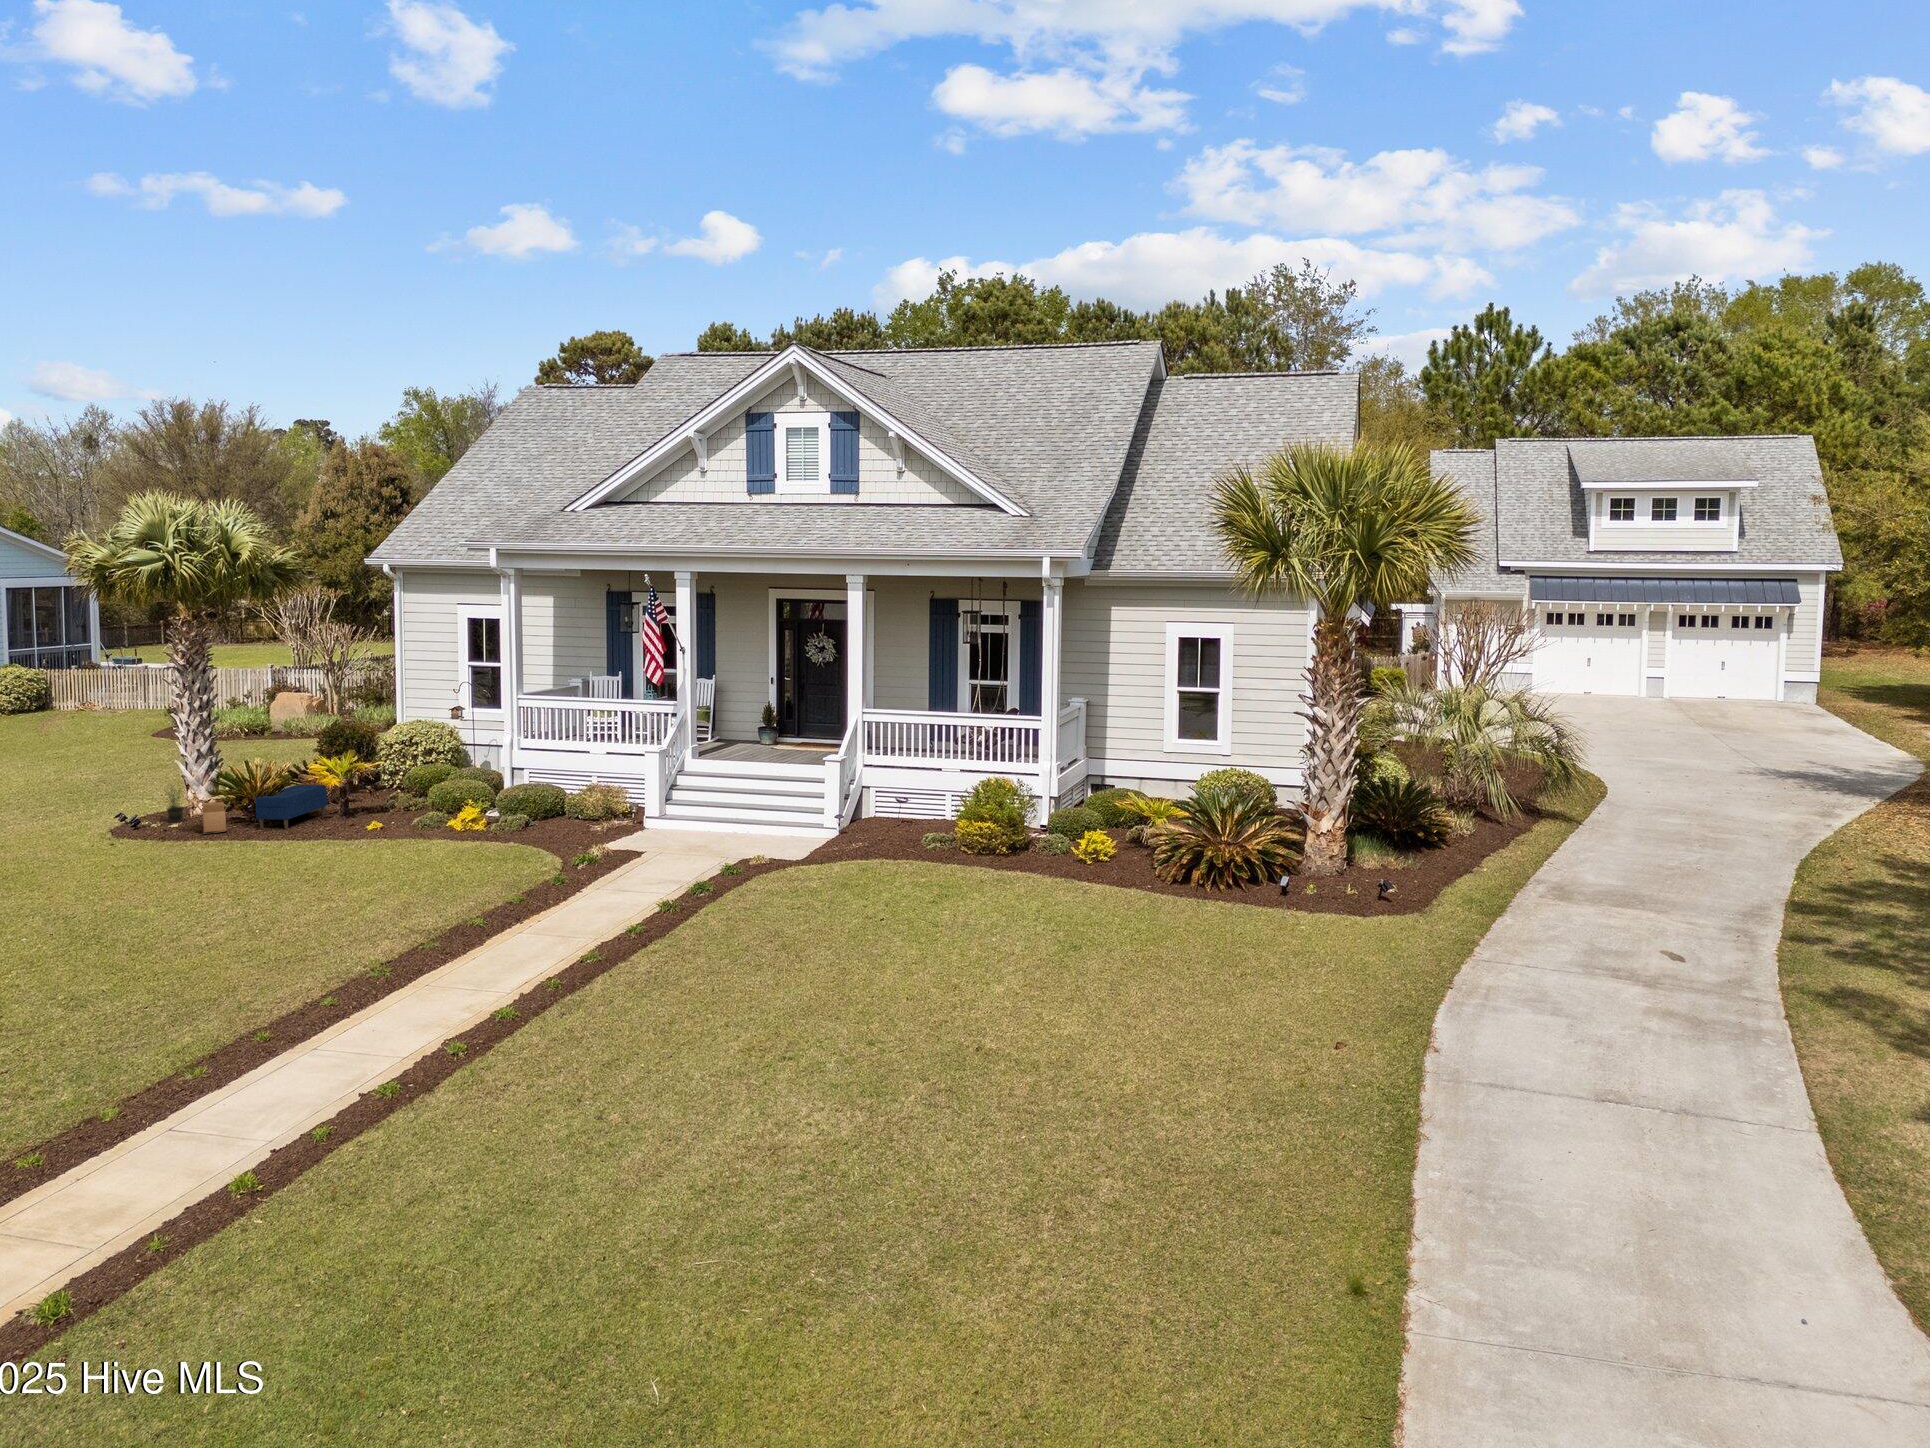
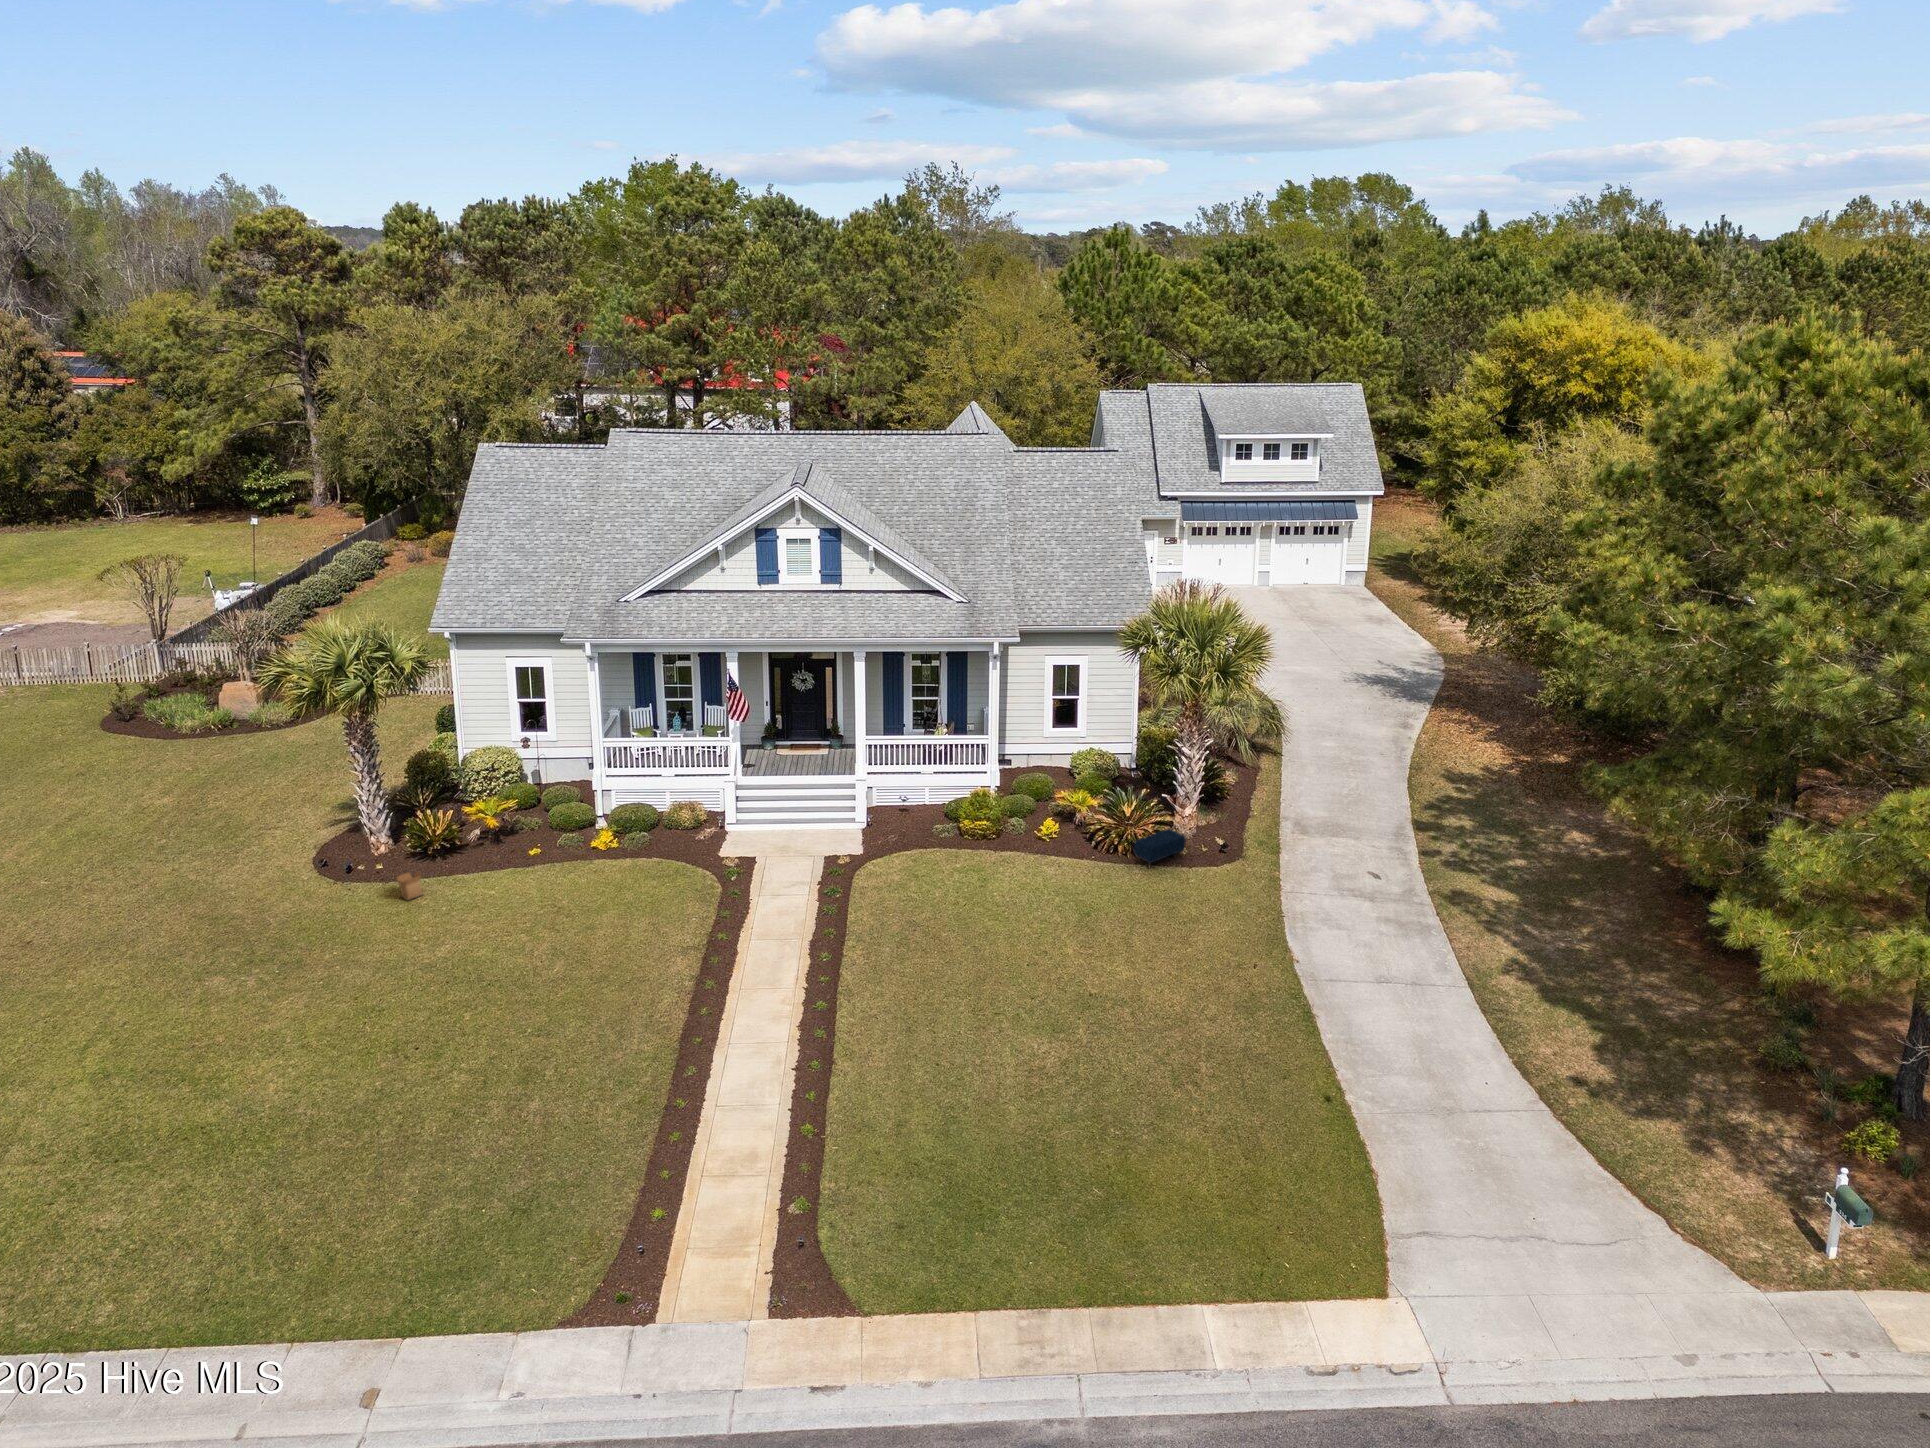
bench: present [256,785,327,830] -> present [1134,829,1186,868]
potted plant: present [167,786,183,823] -> none [345,856,365,890]

